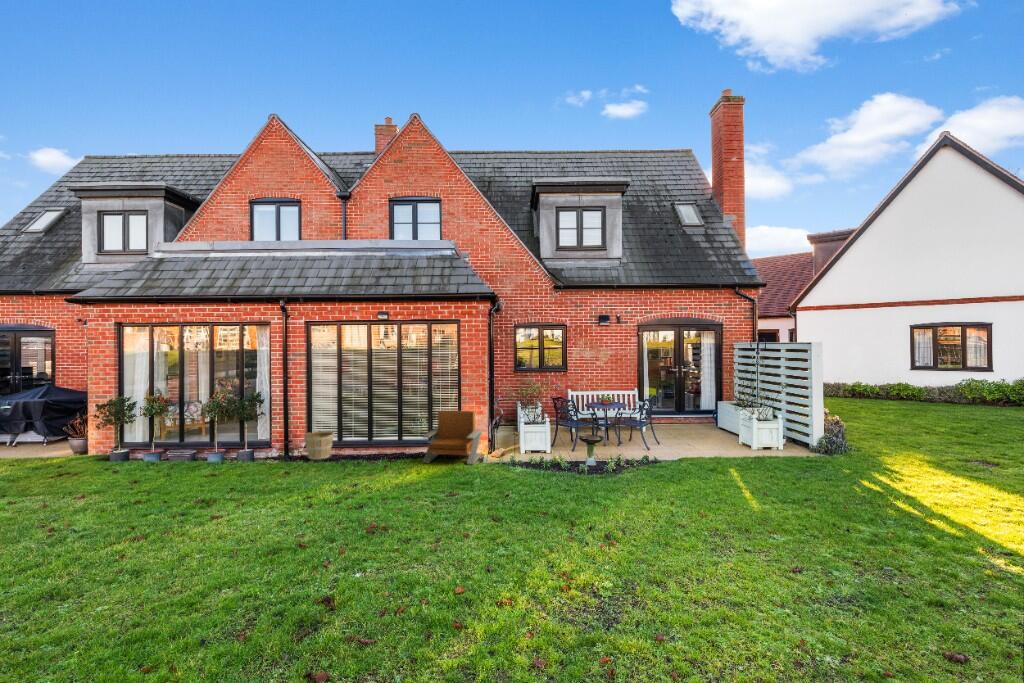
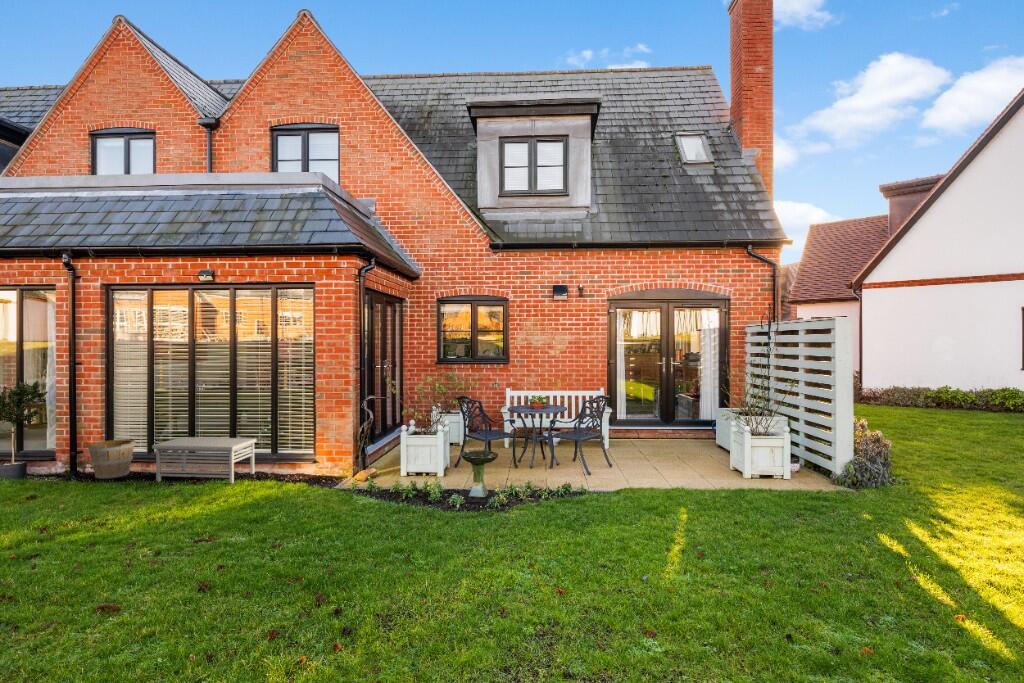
lounge chair: present [423,411,482,465] -> none [241,412,341,492]
storage bench: none [355,429,420,461] -> present [152,437,256,483]

